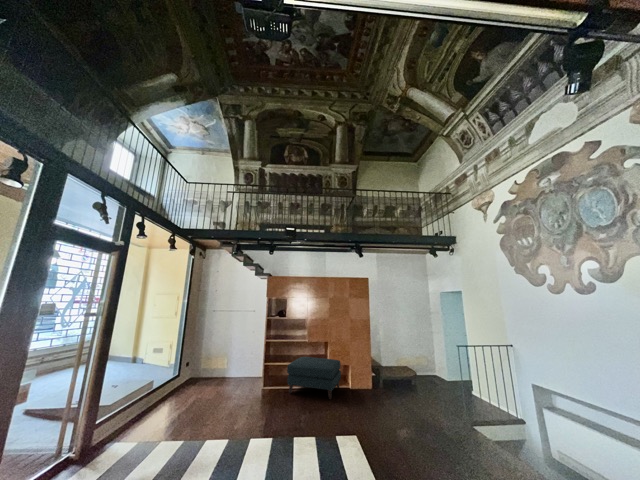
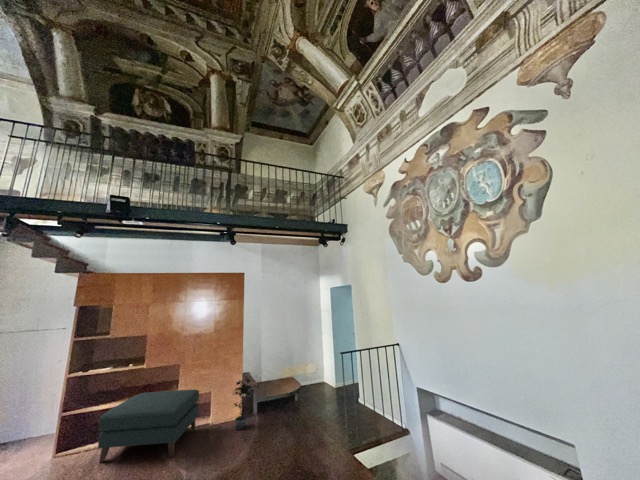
potted plant: none [364,356,380,395] -> present [234,377,252,429]

